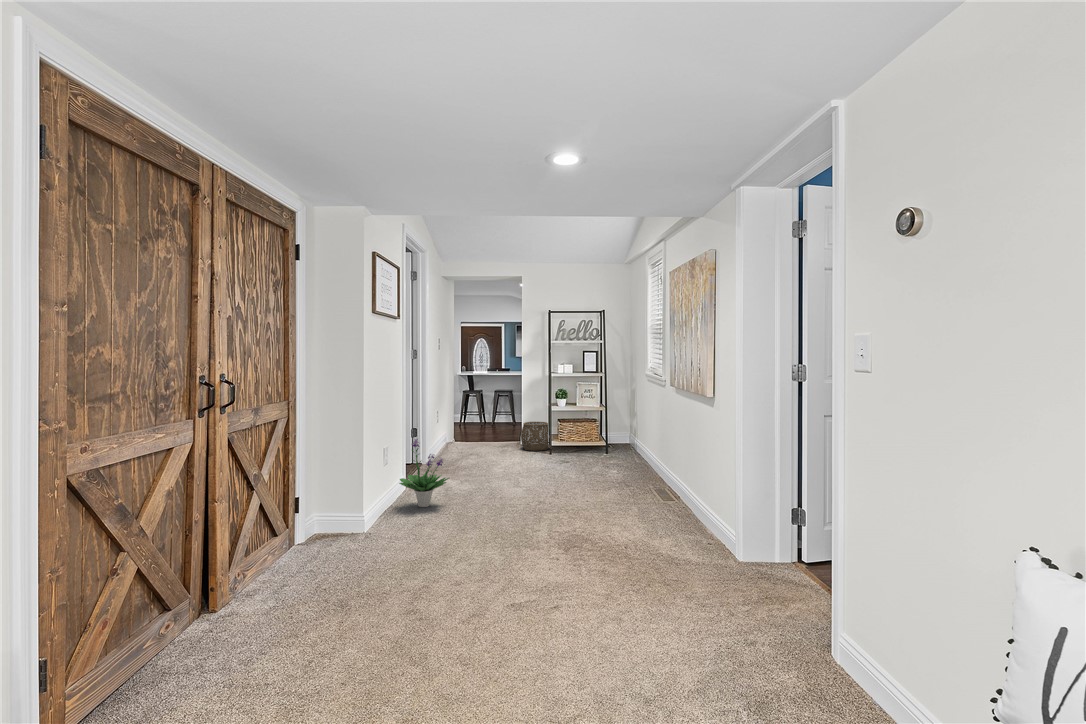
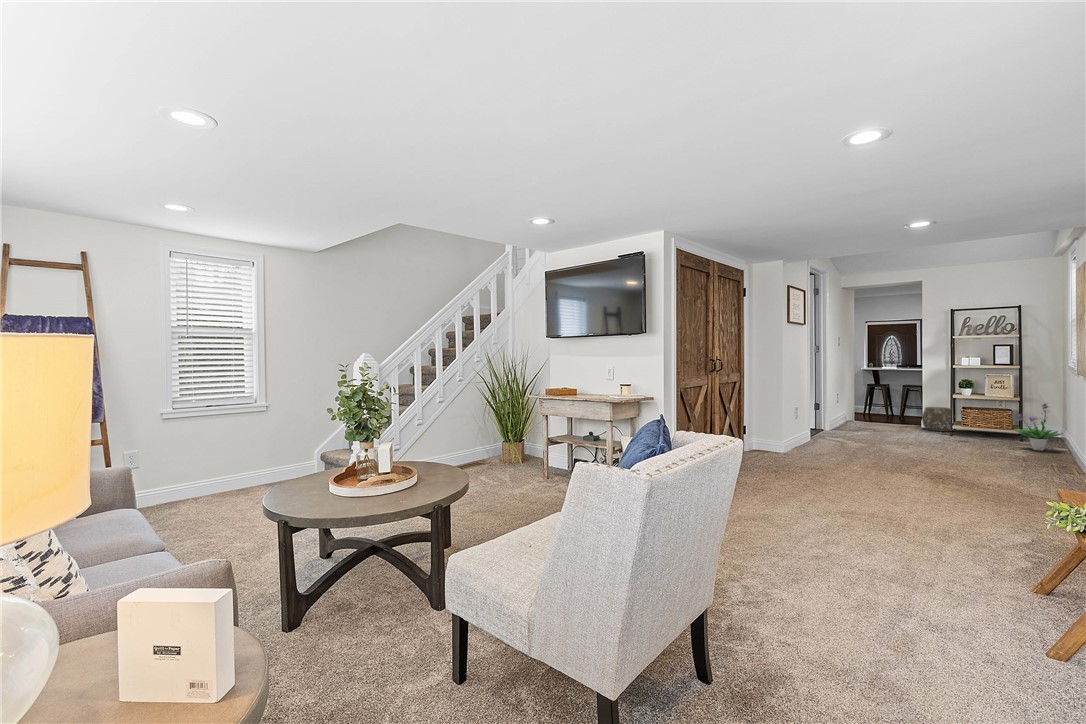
potted plant: present [399,438,449,507] -> present [1014,403,1063,450]

